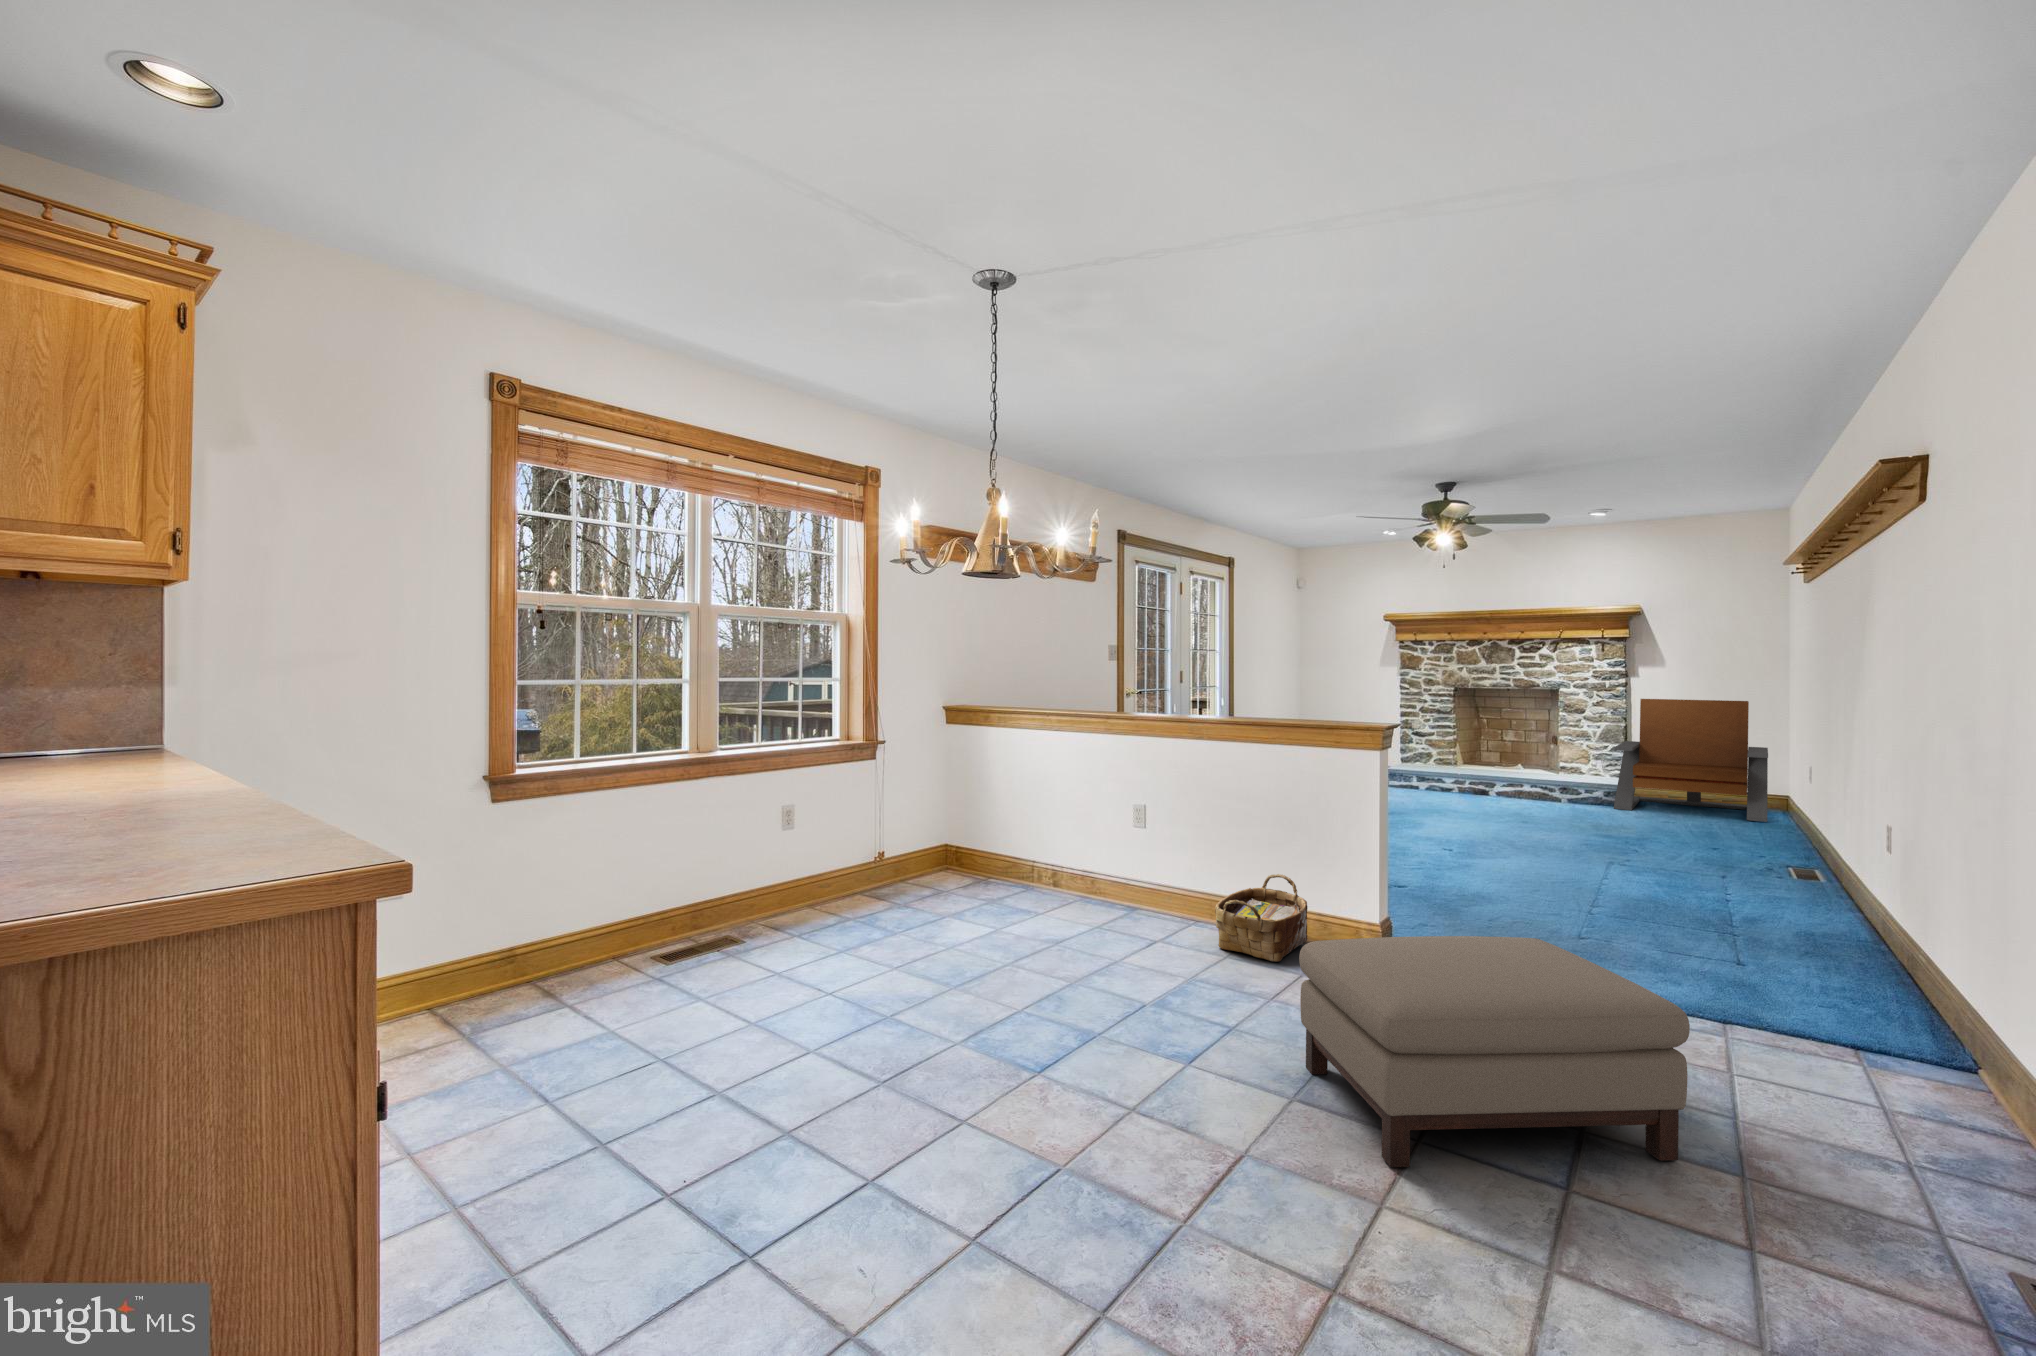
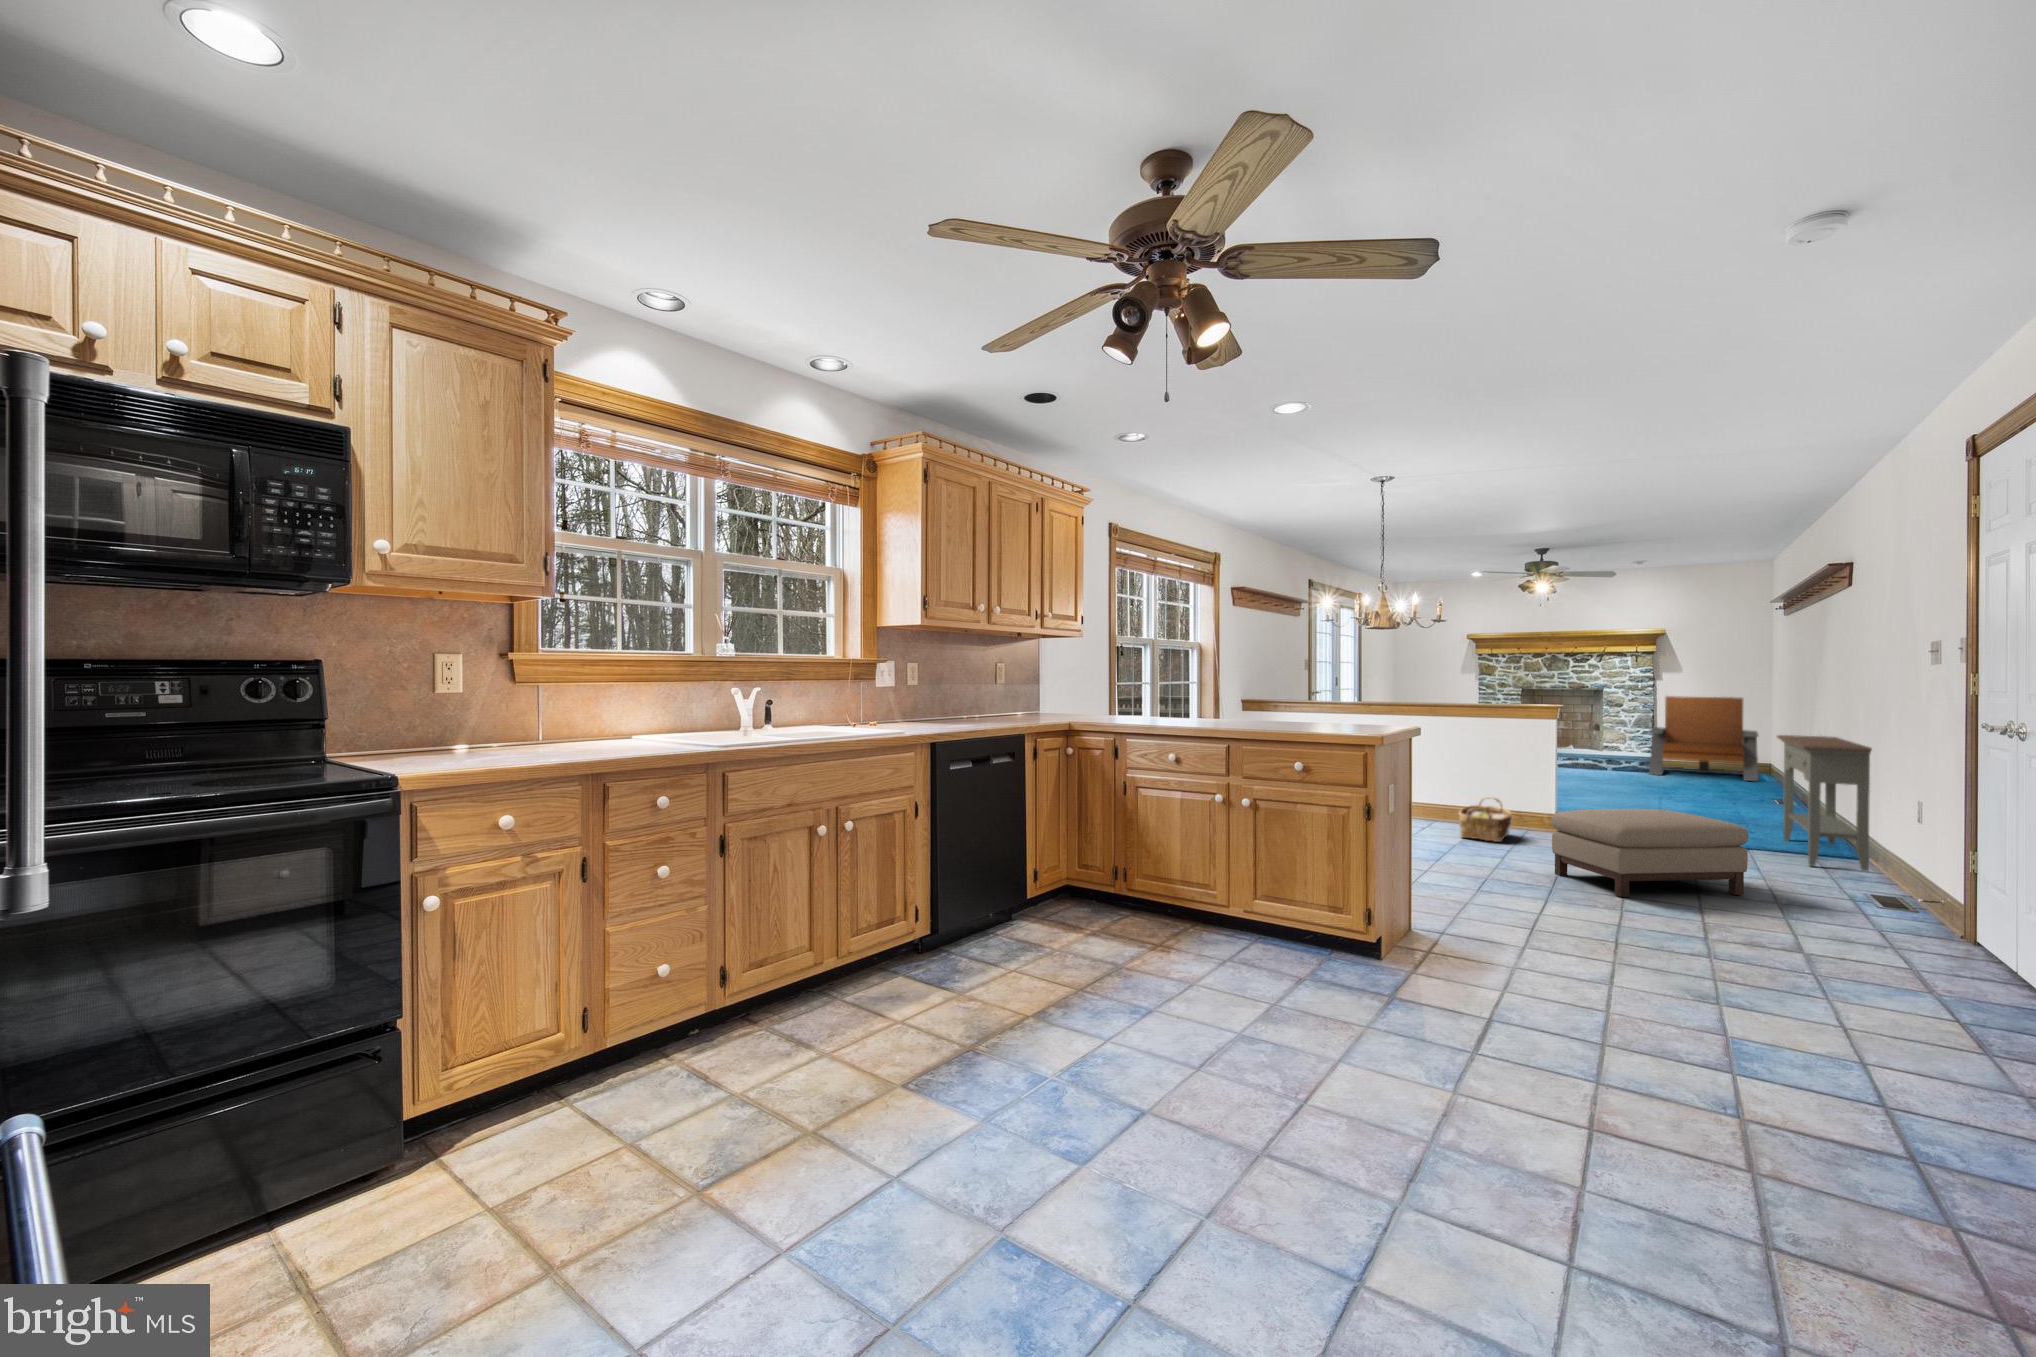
console table: none [1779,771,1966,1064] -> present [1777,735,1872,871]

